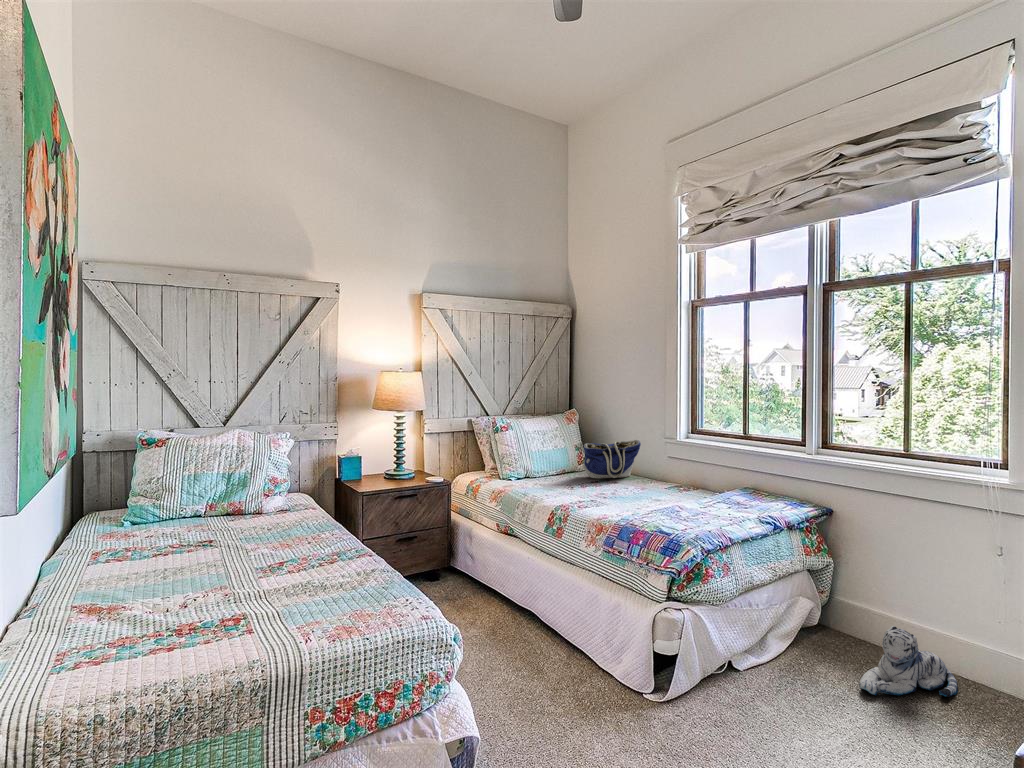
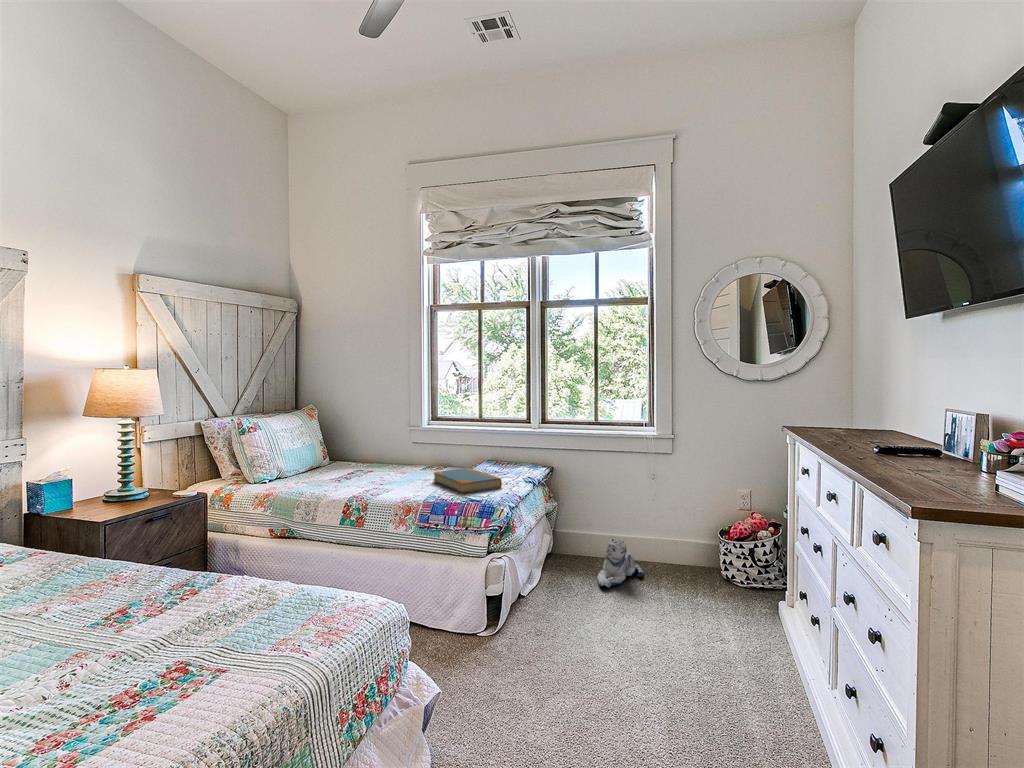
tote bag: present [582,440,641,479] -> none [335,431,390,470]
book: none [653,492,716,523] -> present [434,468,502,493]

